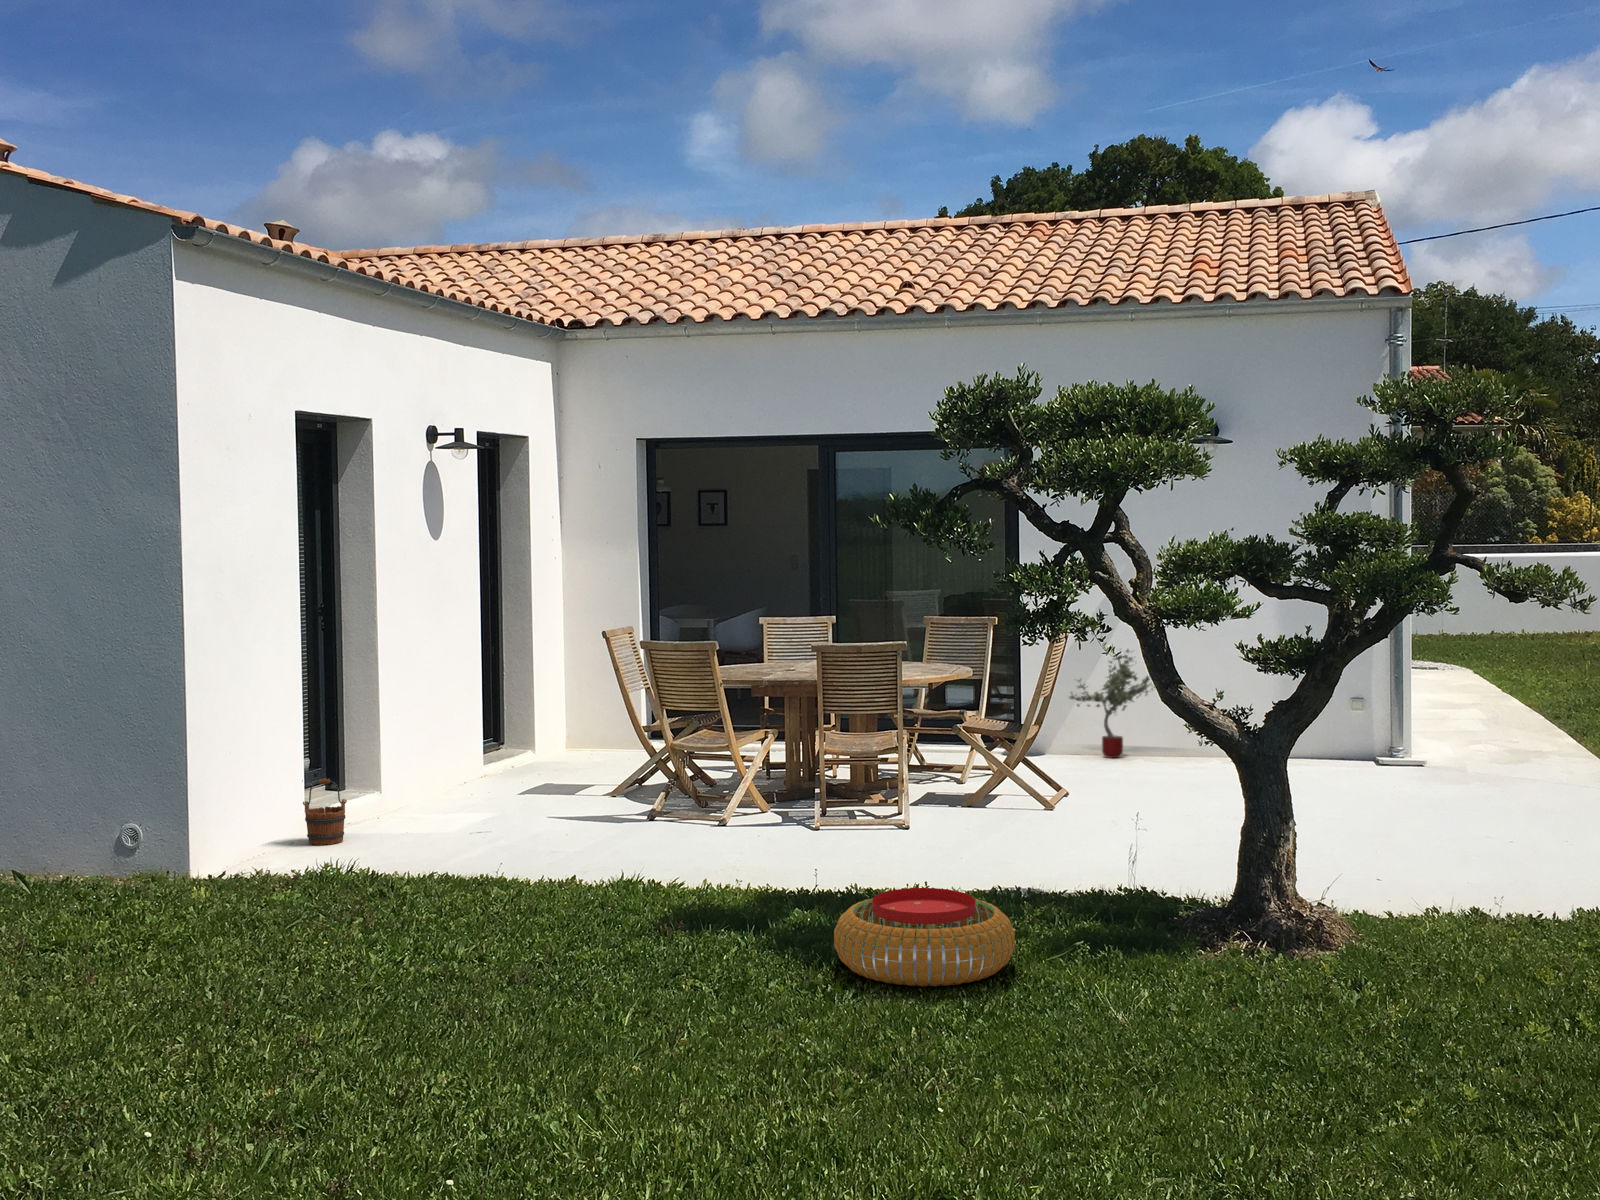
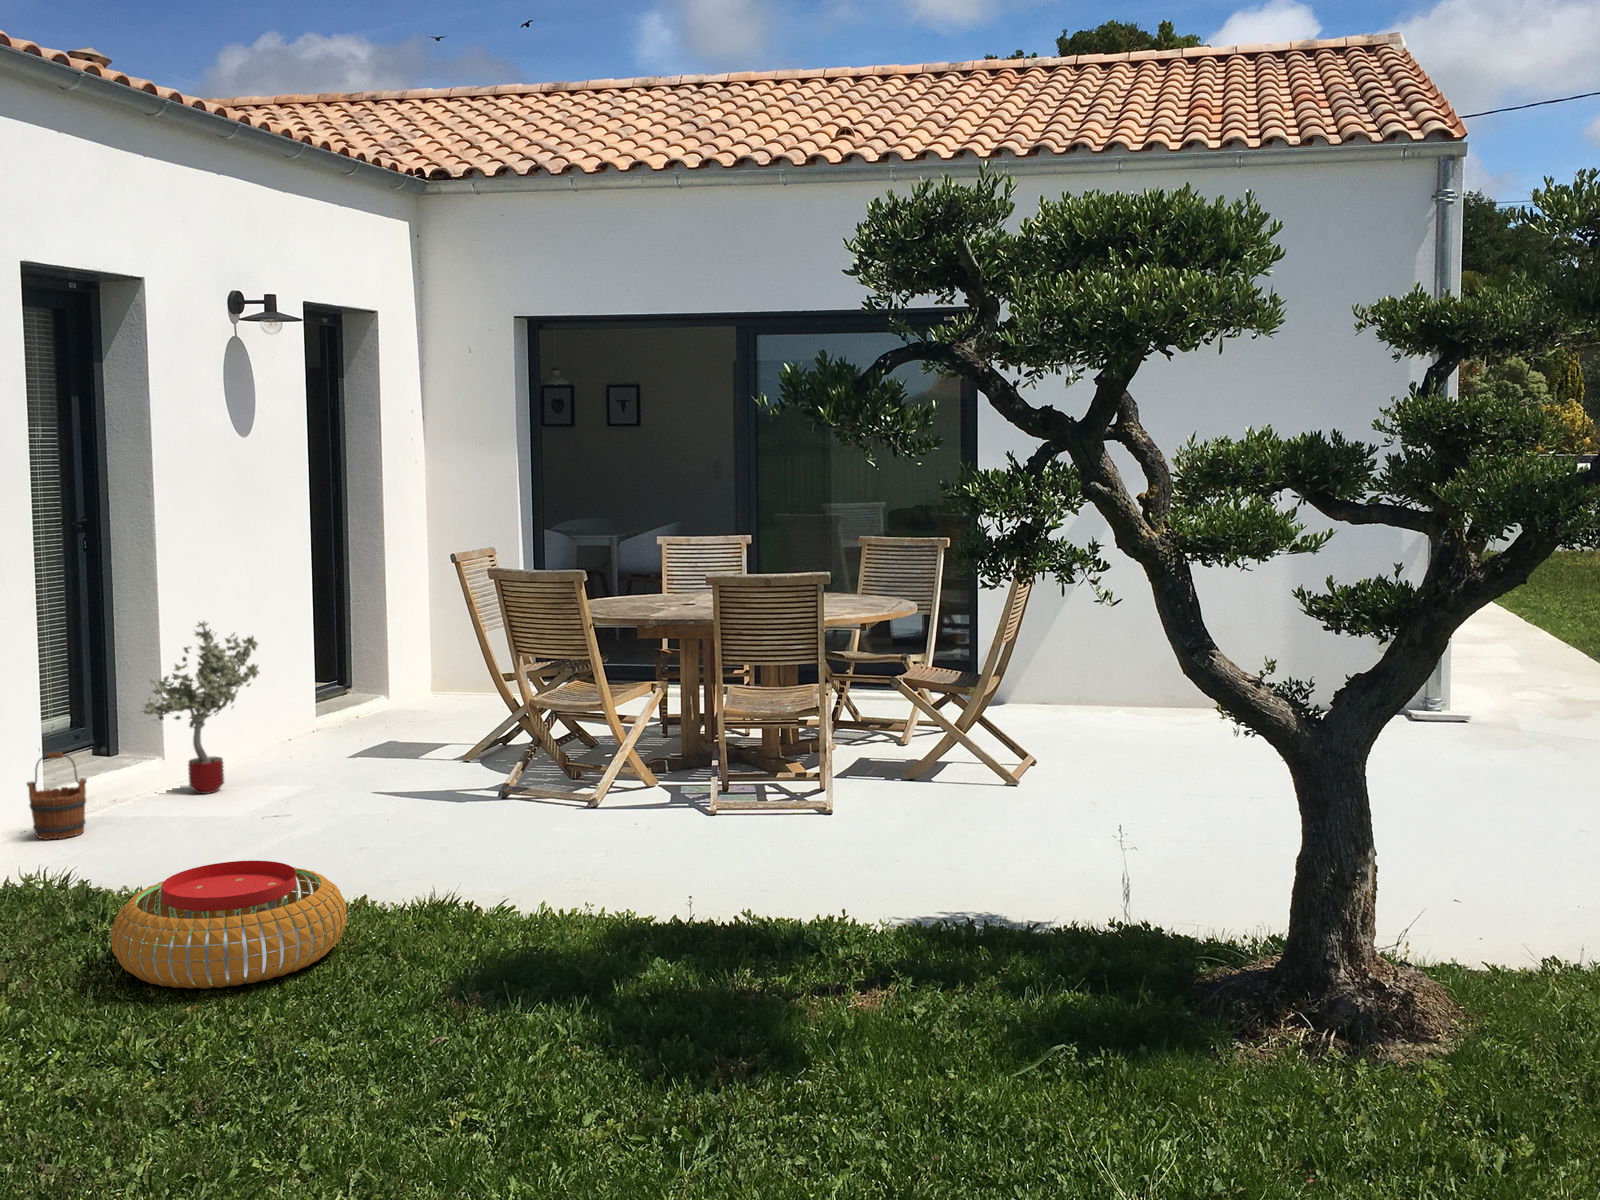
potted tree: present [1069,649,1155,758] -> present [142,621,259,794]
pouf: present [834,888,1015,986] -> present [111,861,347,989]

